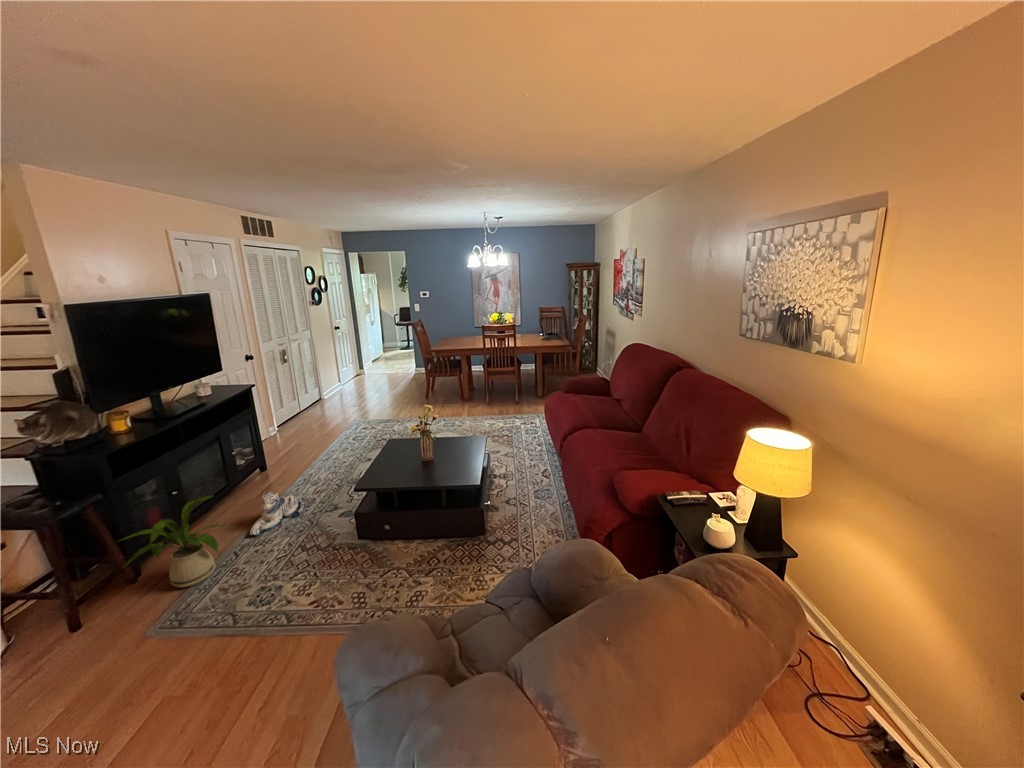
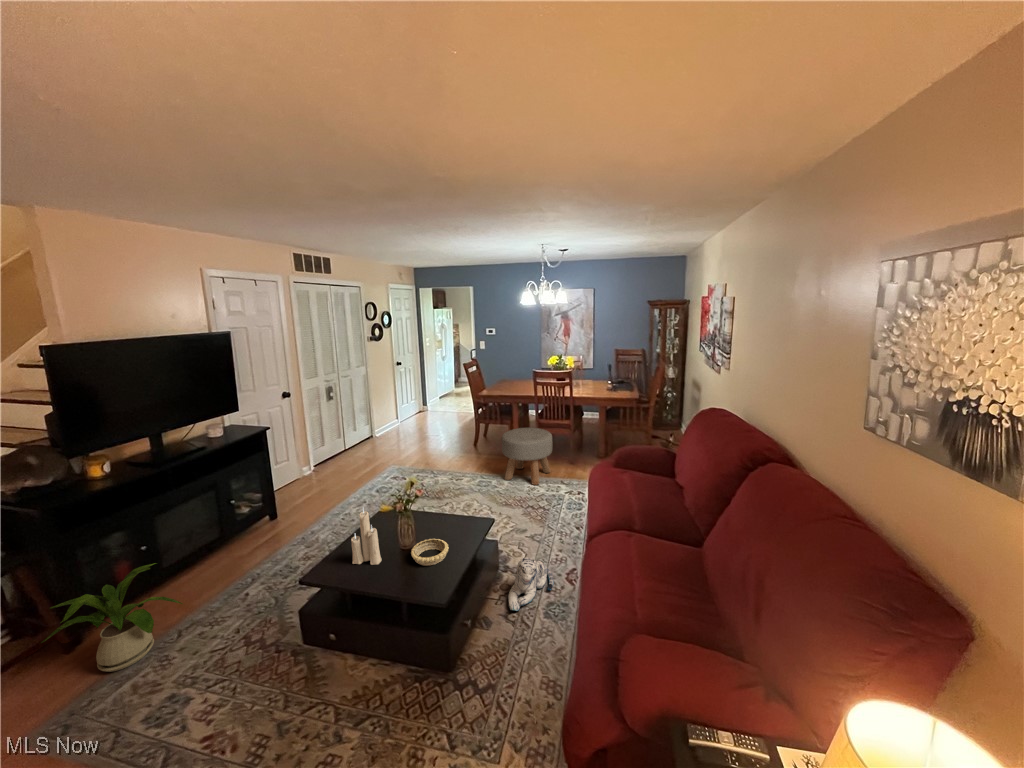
ottoman: none [463,375,507,422] -> present [502,428,552,485]
candle: none [385,427,410,477] -> present [351,508,382,565]
decorative bowl: none [433,453,463,471] -> present [411,539,449,566]
plush toy: present [250,492,305,535] -> present [508,557,554,611]

